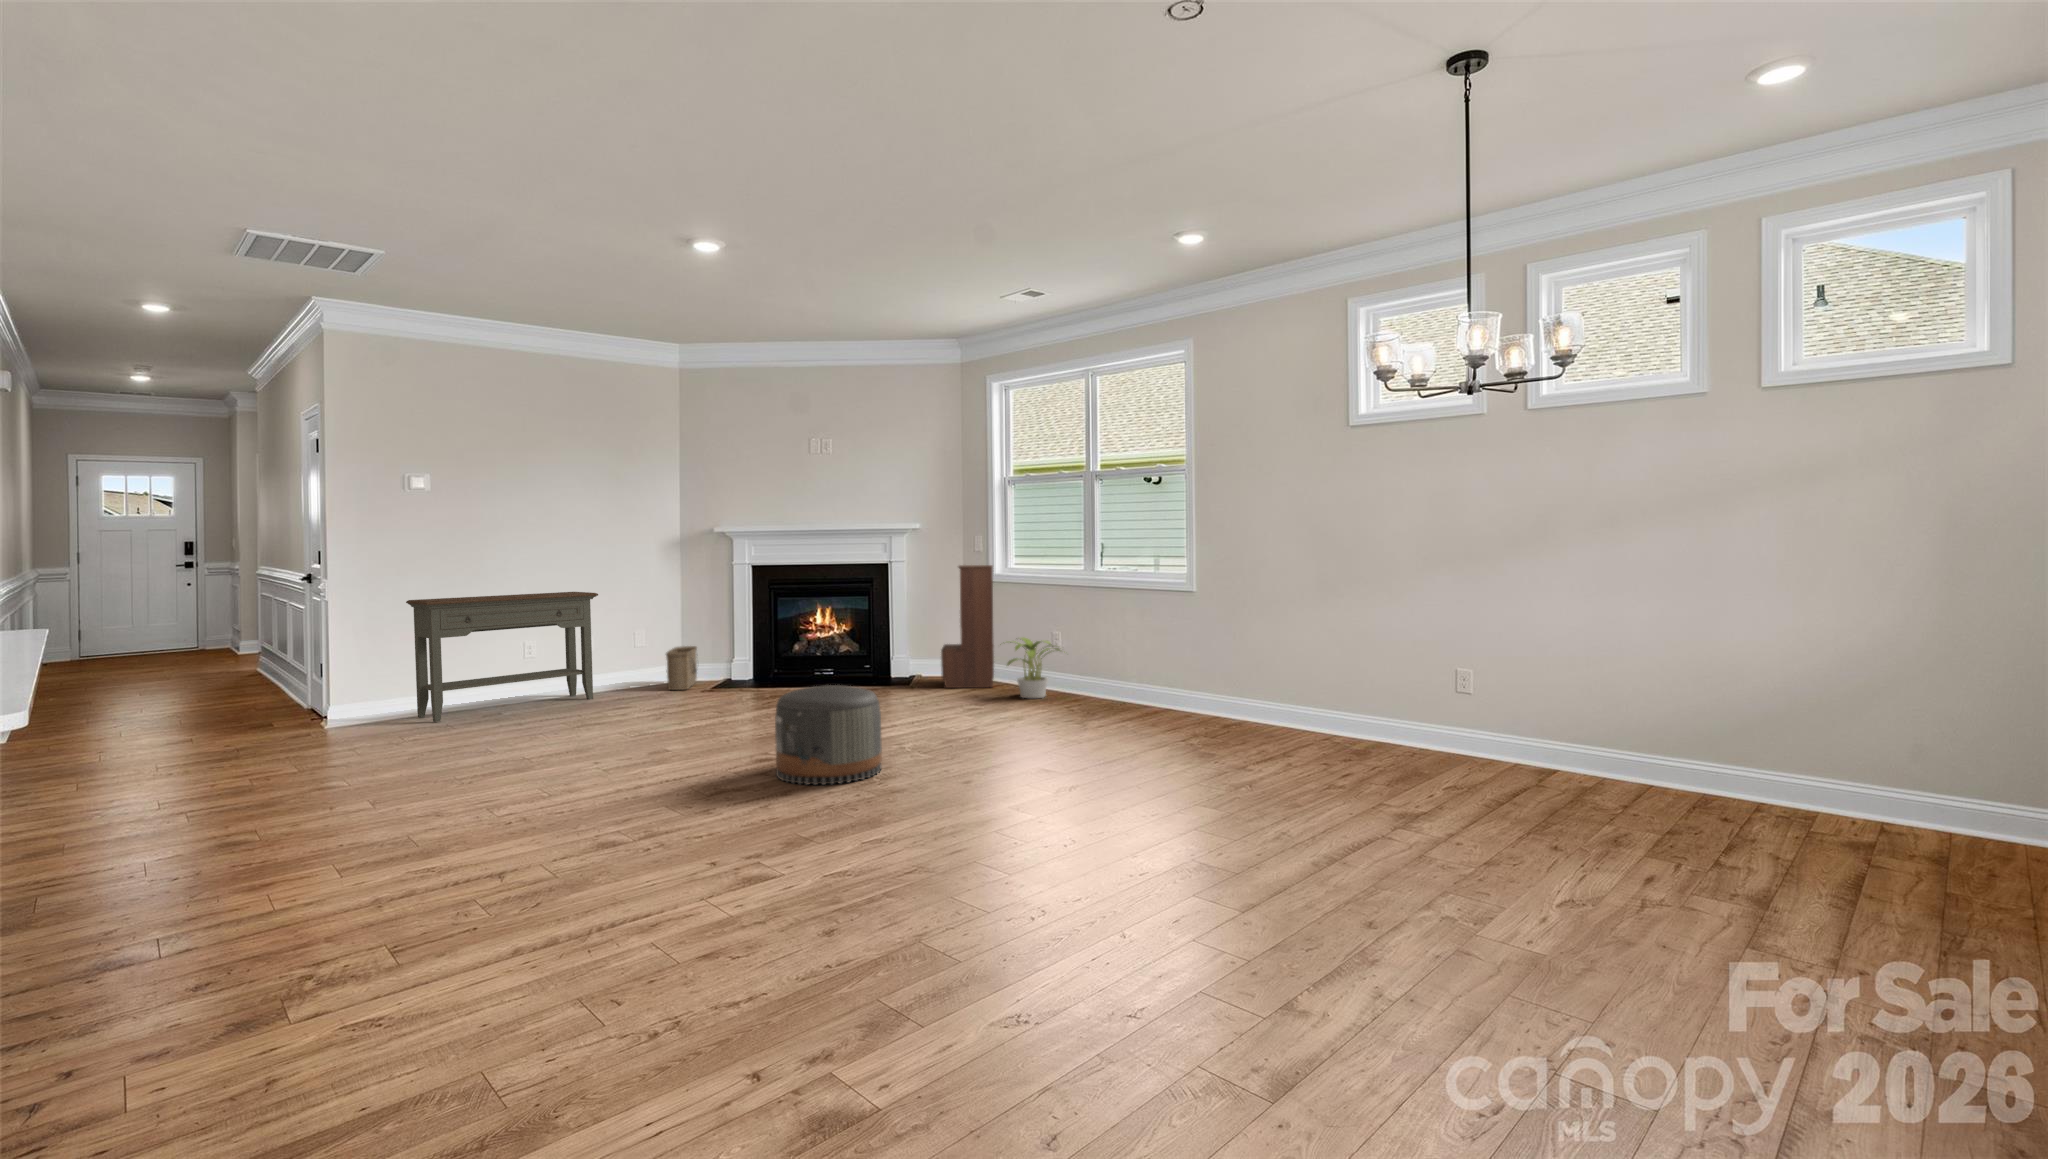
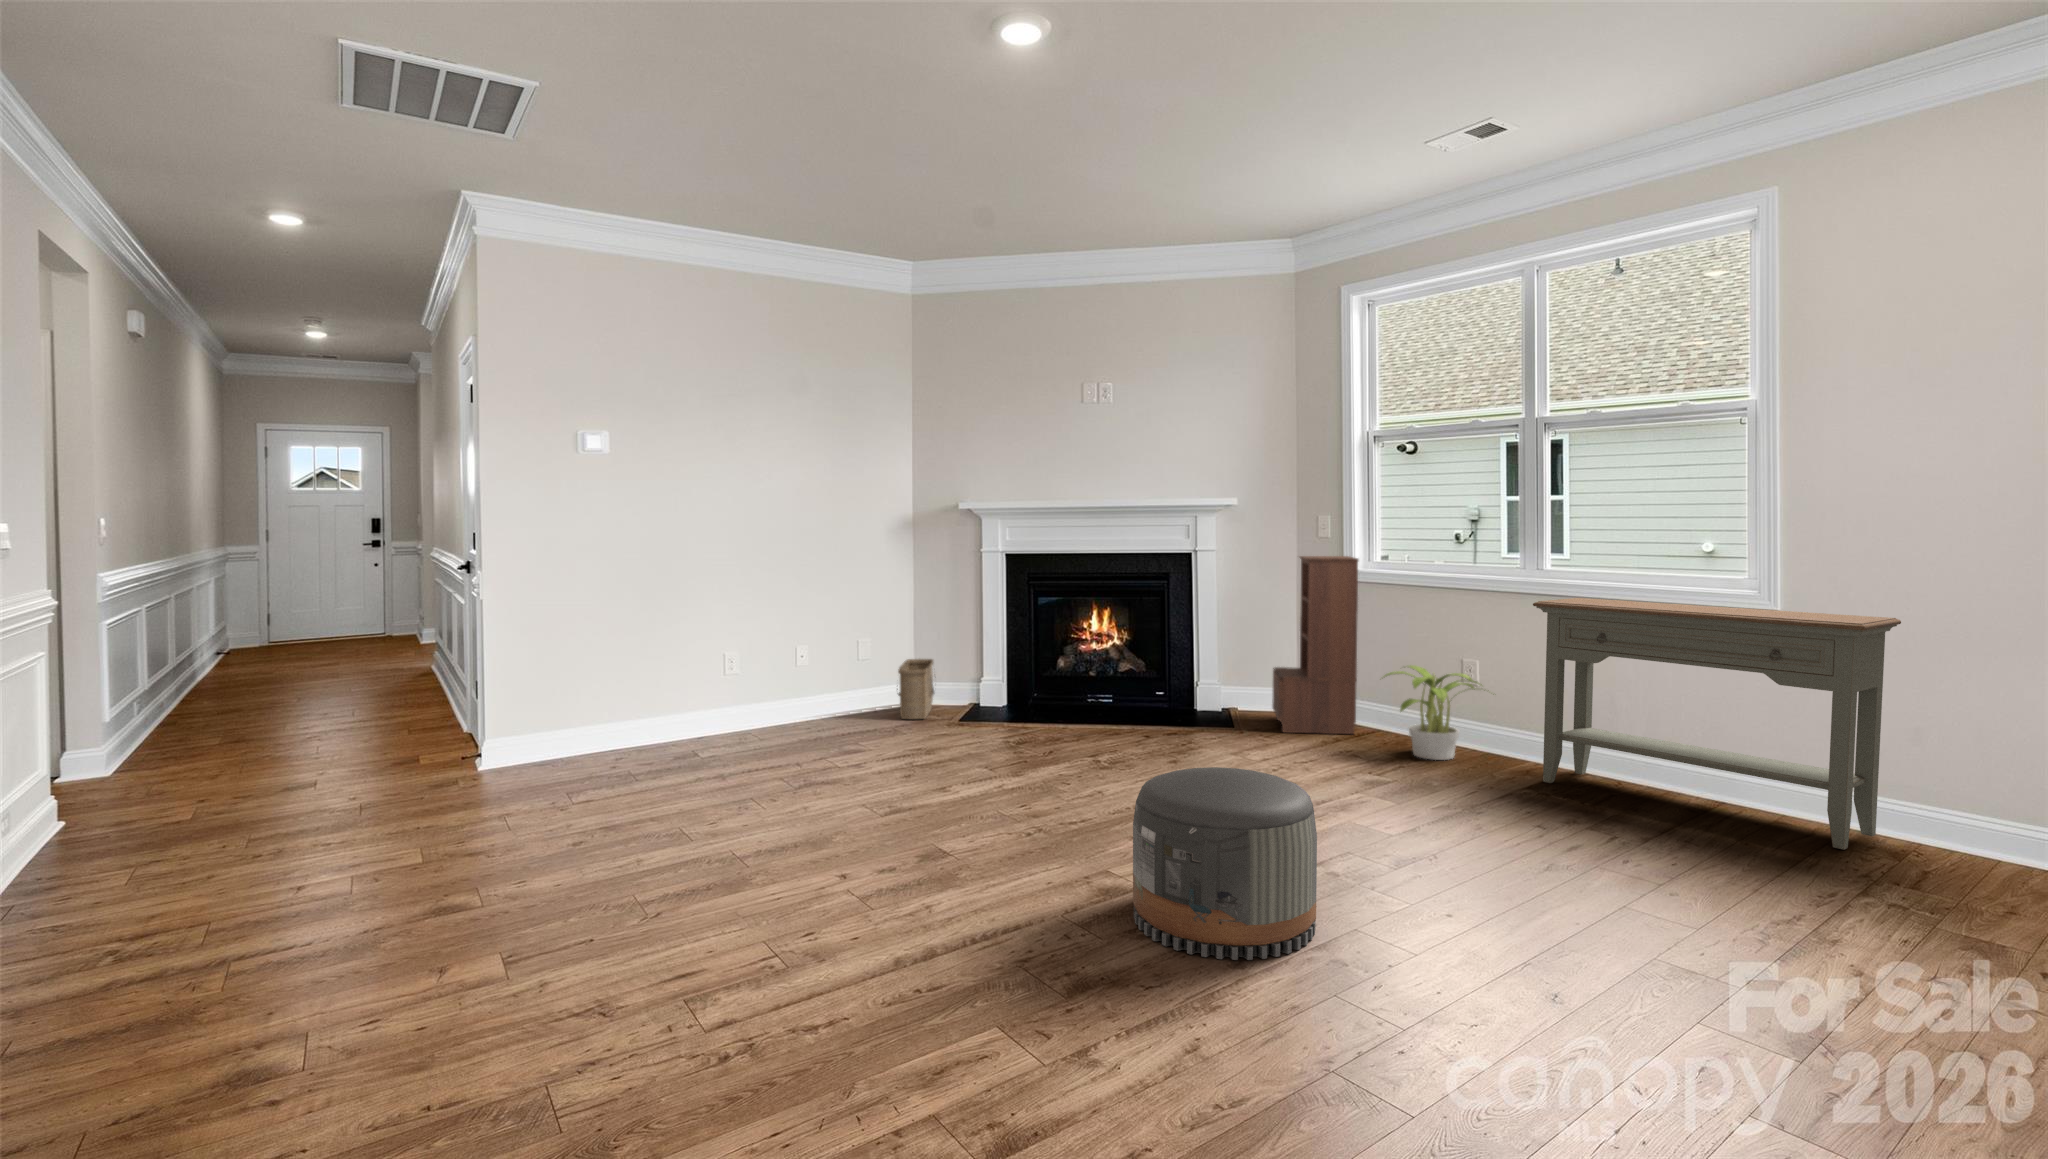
console table: present [406,592,598,722] -> present [1533,598,1901,850]

